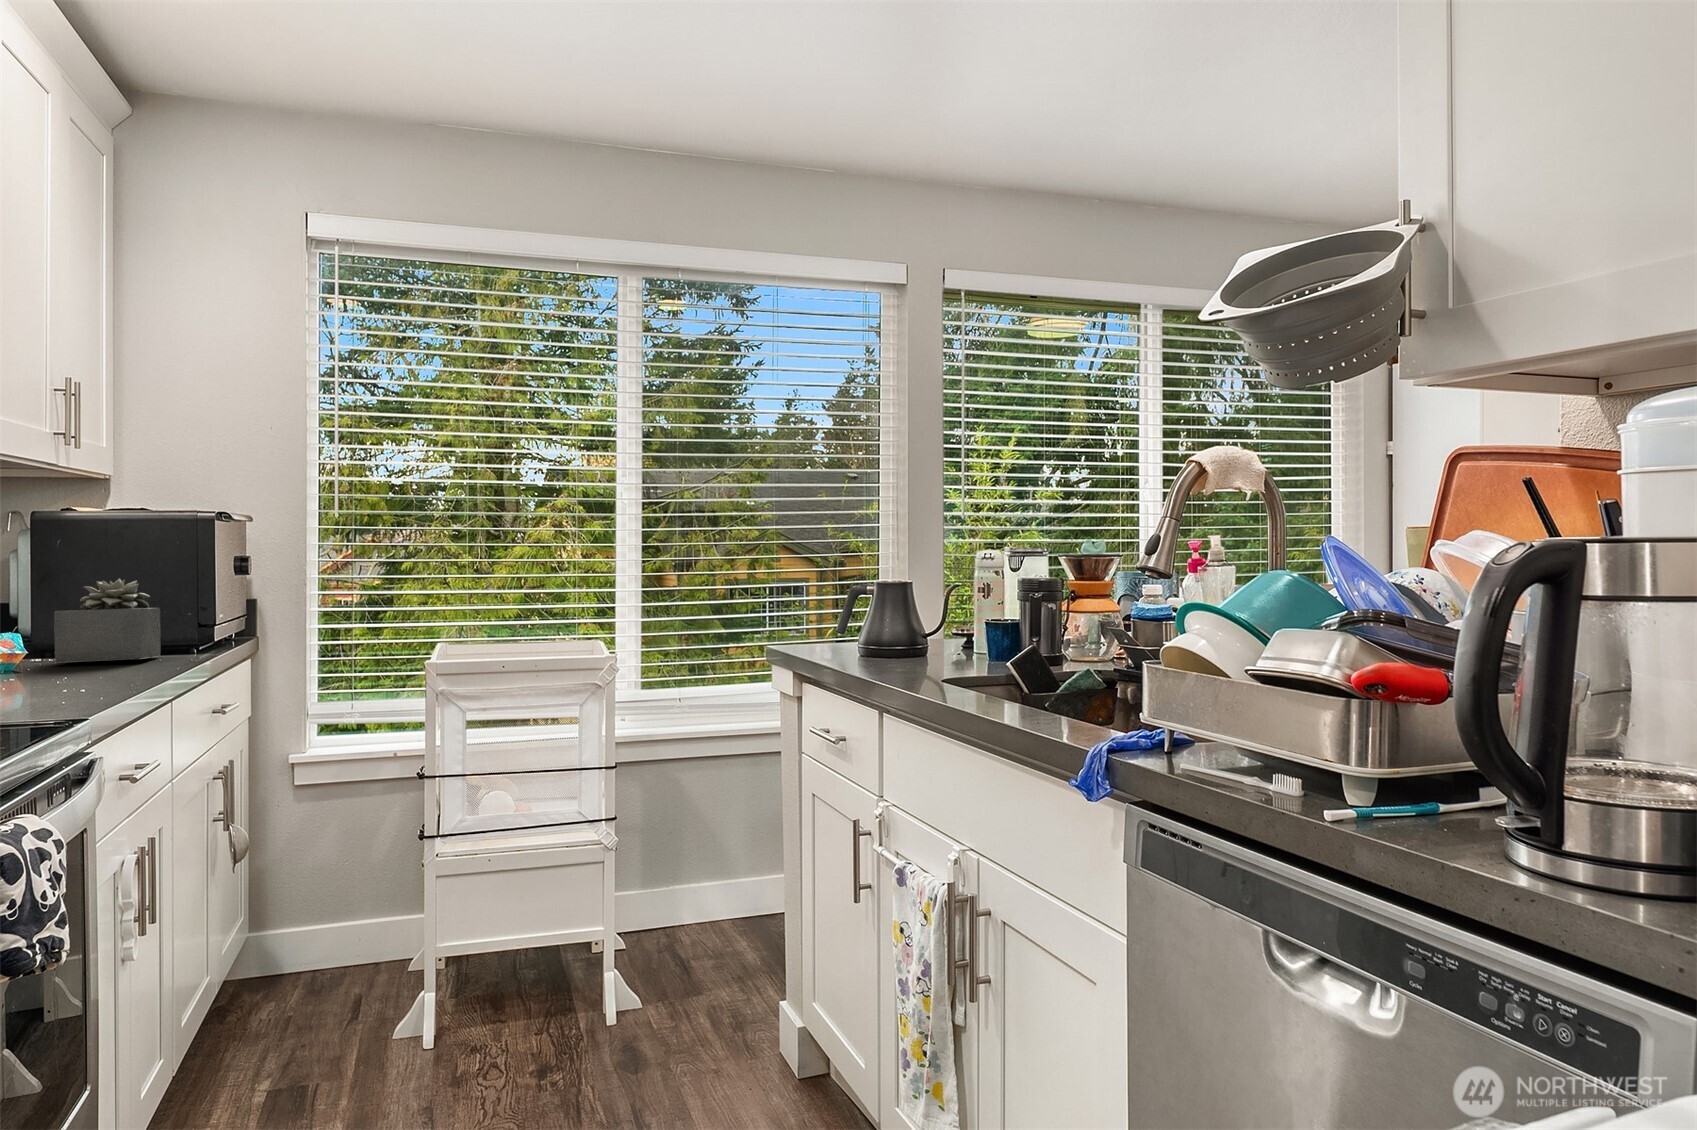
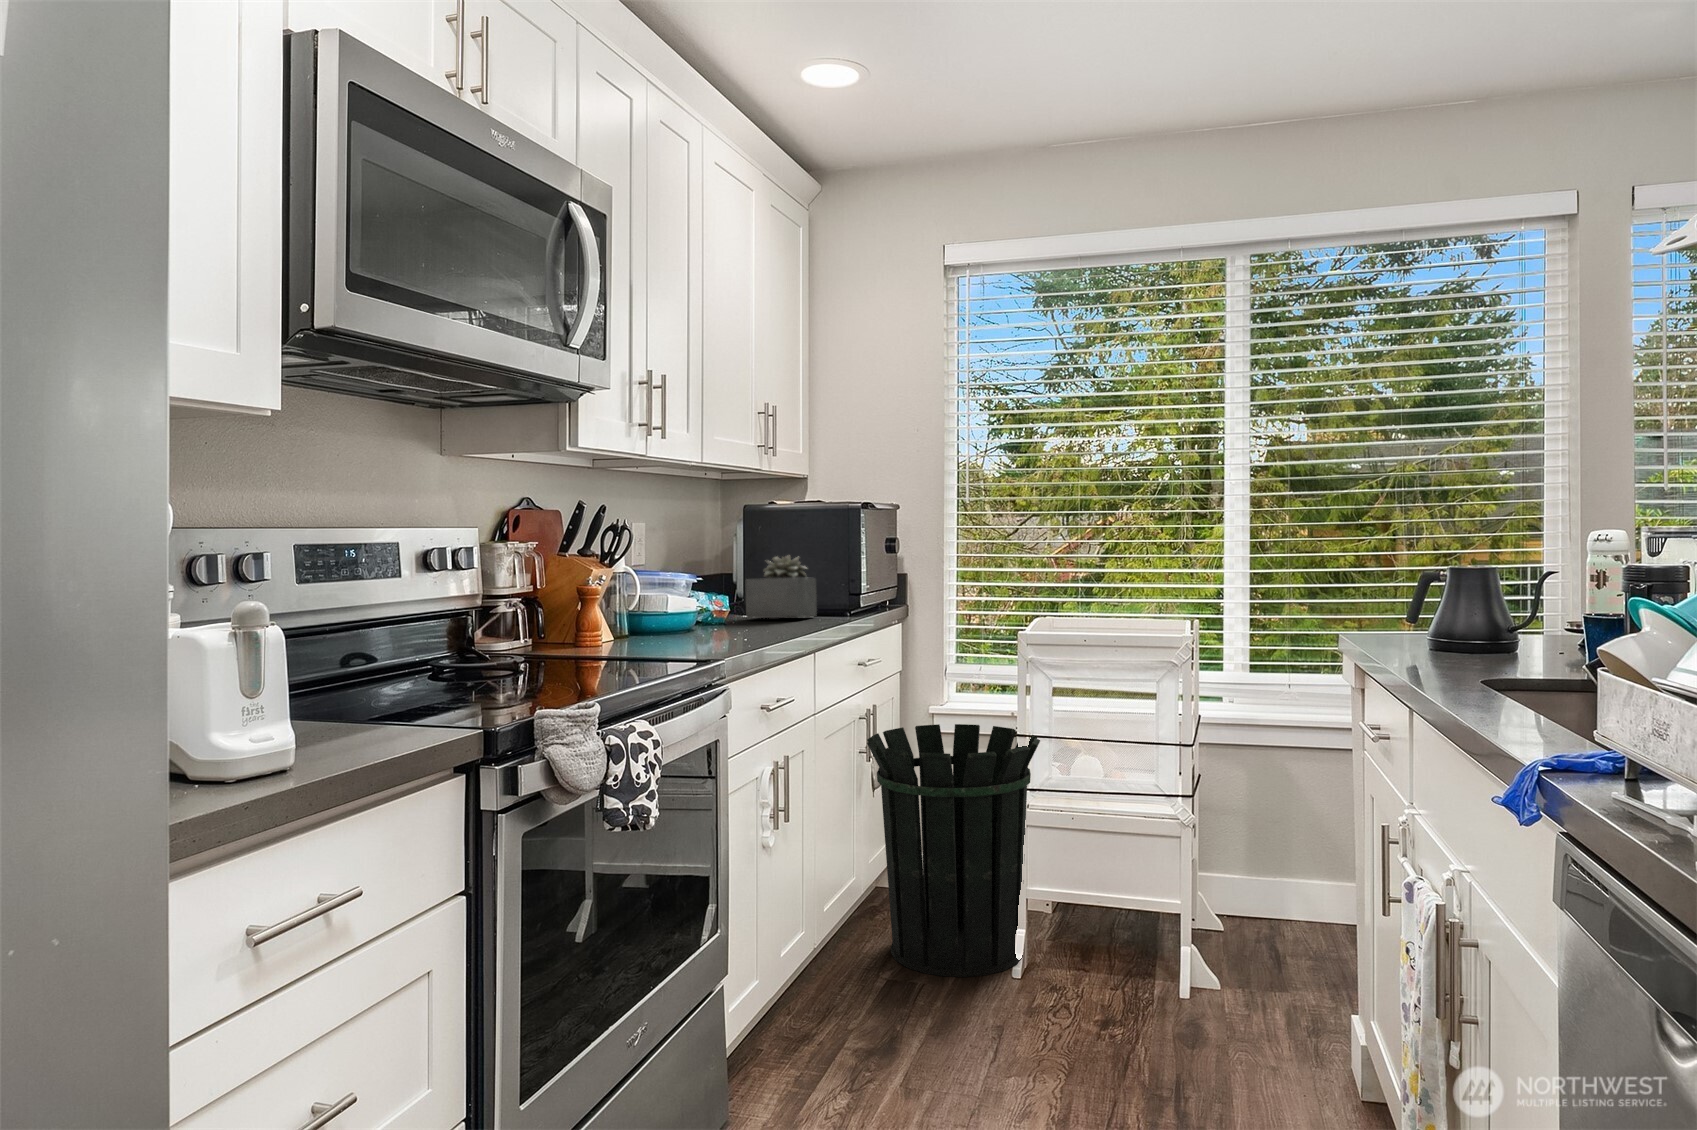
waste bin: none [232,770,451,1070] -> present [867,724,1040,977]

